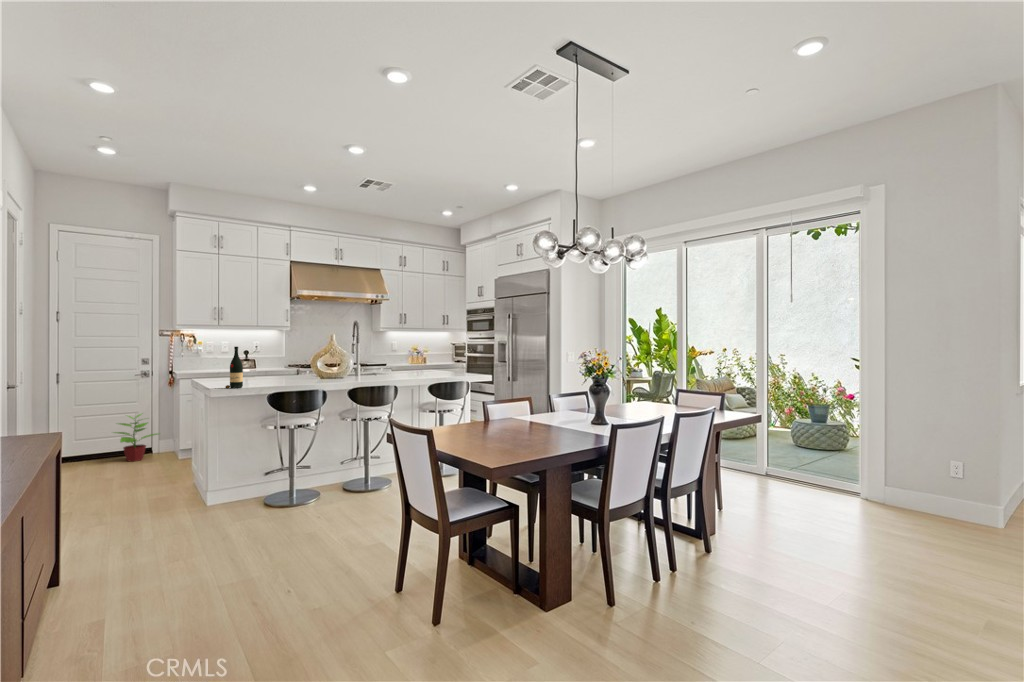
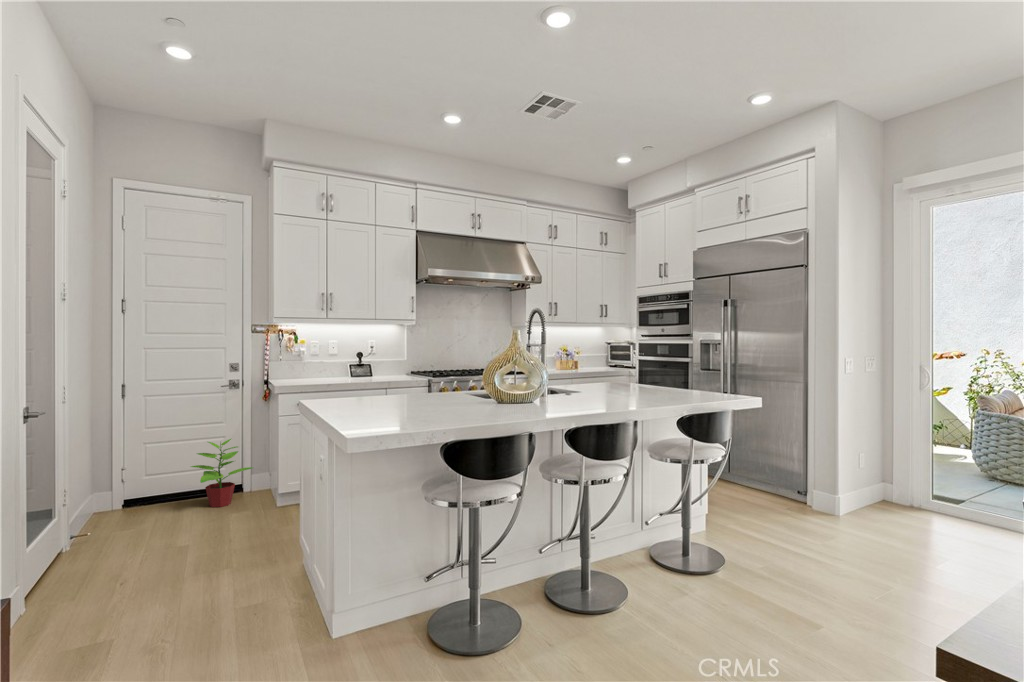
wine bottle: present [226,347,243,388] -> none [357,349,386,427]

